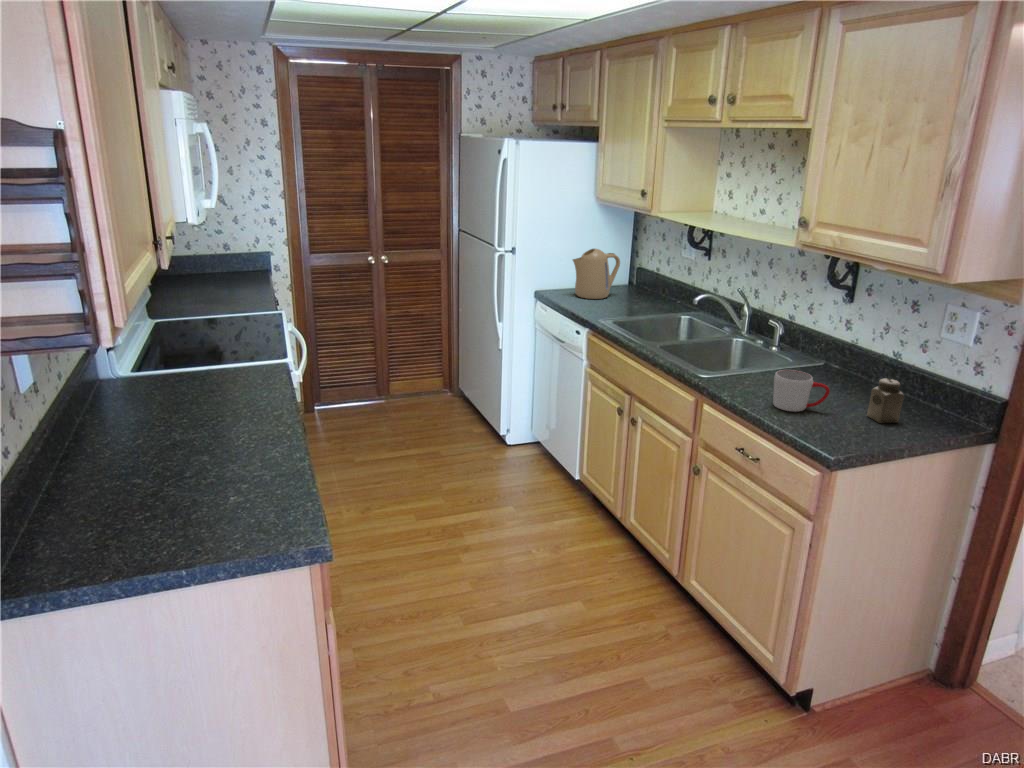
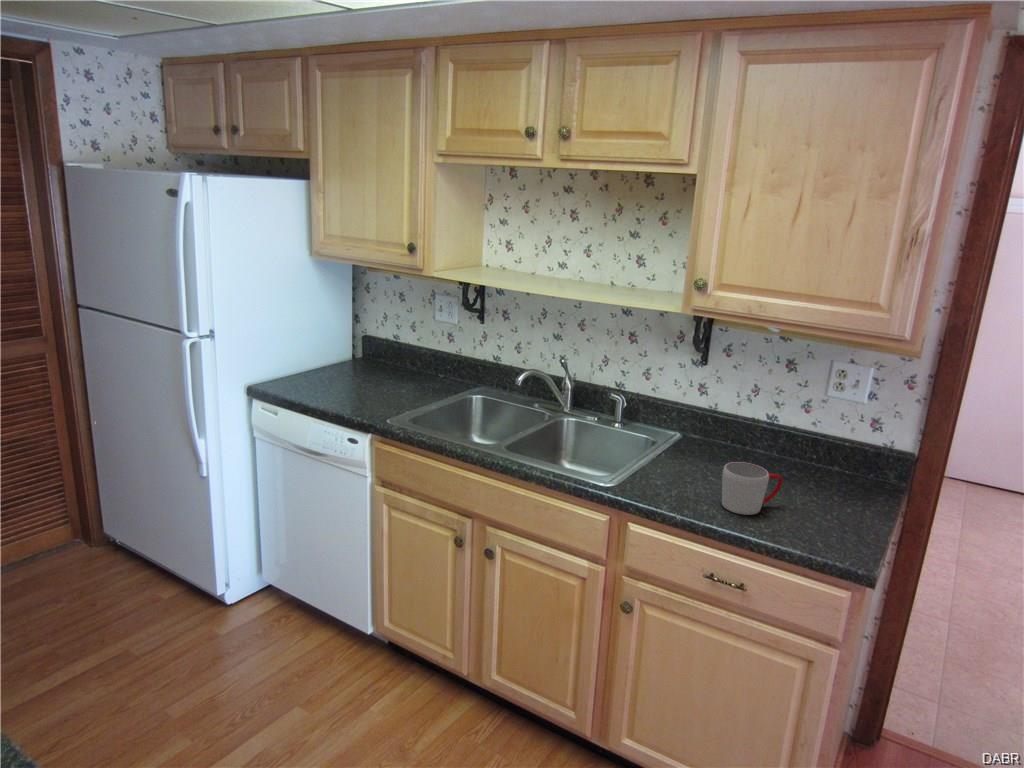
kettle: present [573,249,620,299] -> none [302,320,361,387]
salt shaker: present [867,378,904,423] -> none [809,454,846,506]

